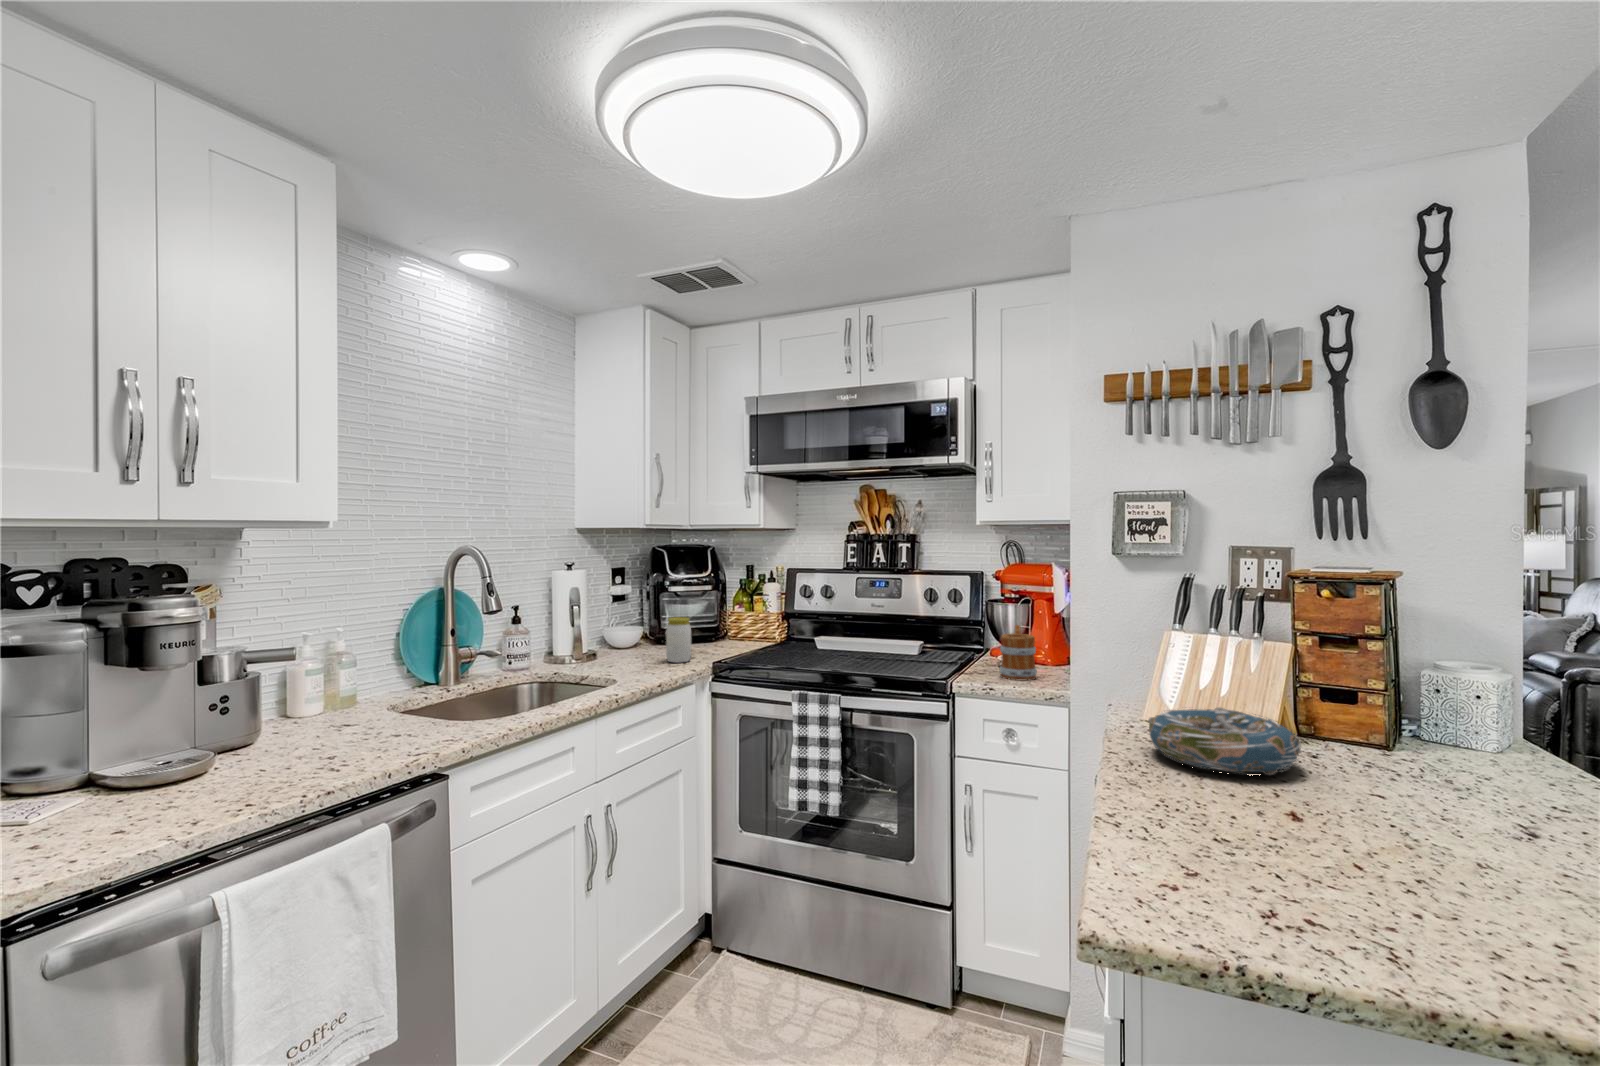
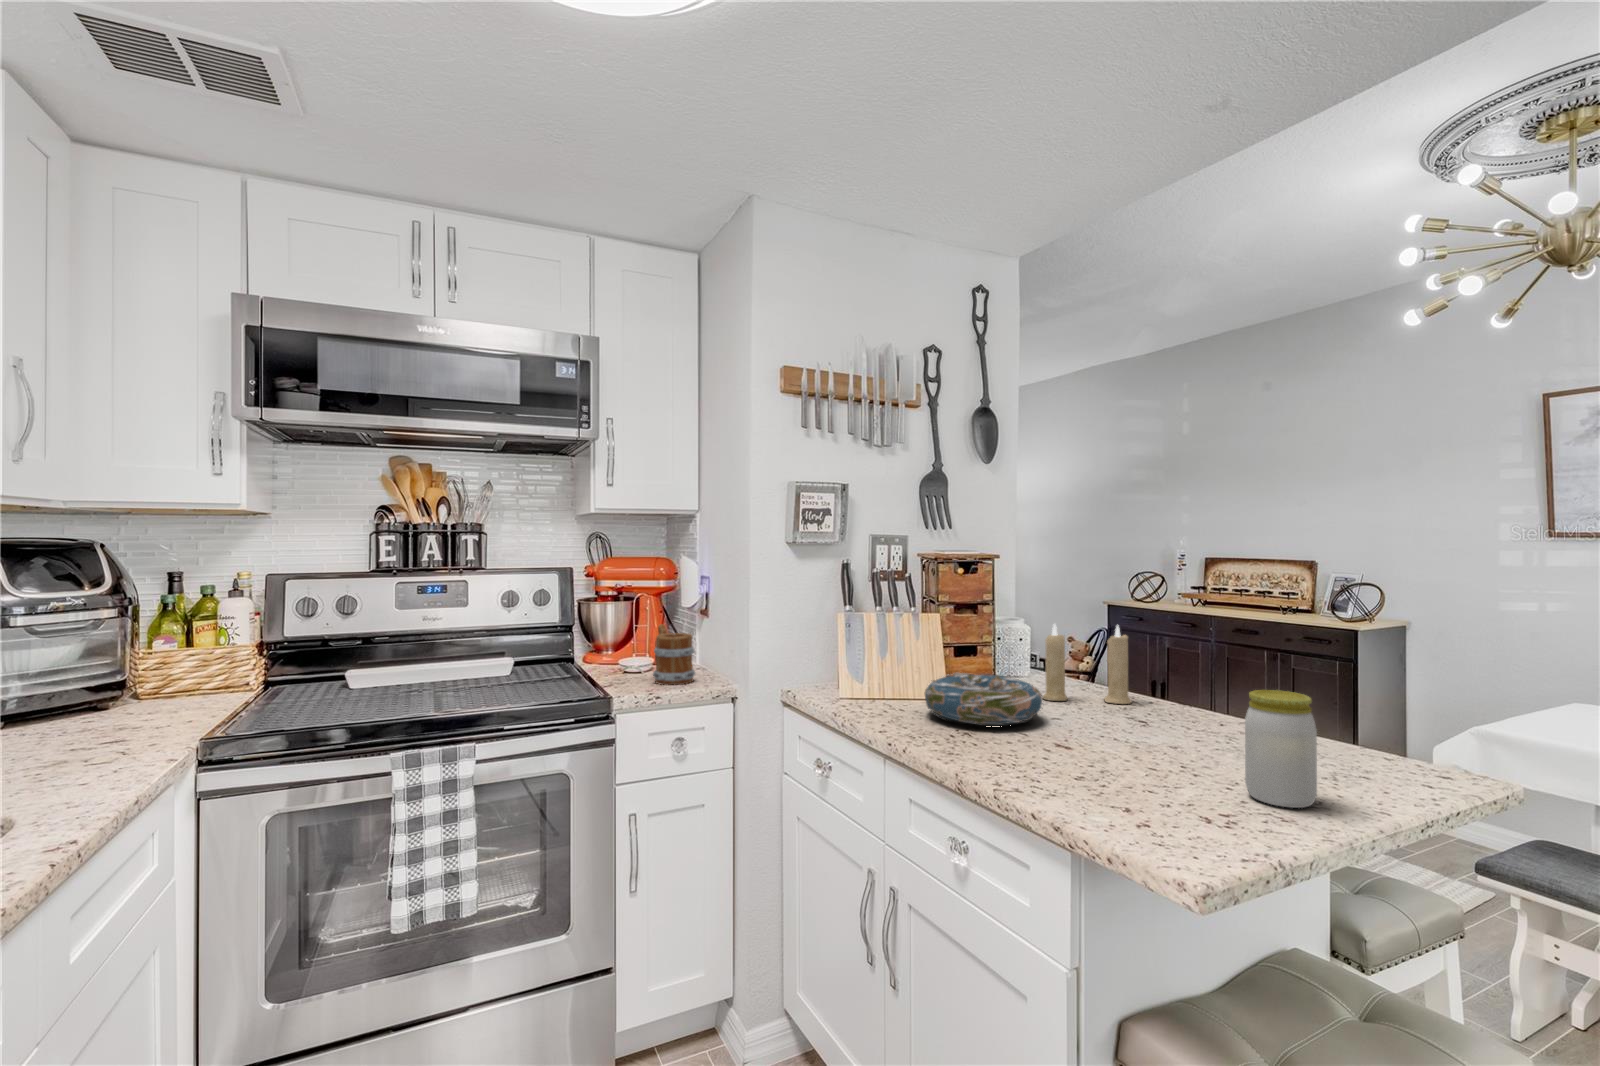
jar: present [666,617,691,663] -> present [1245,690,1317,808]
candle: none [1376,665,1524,800] -> present [1042,624,1131,704]

